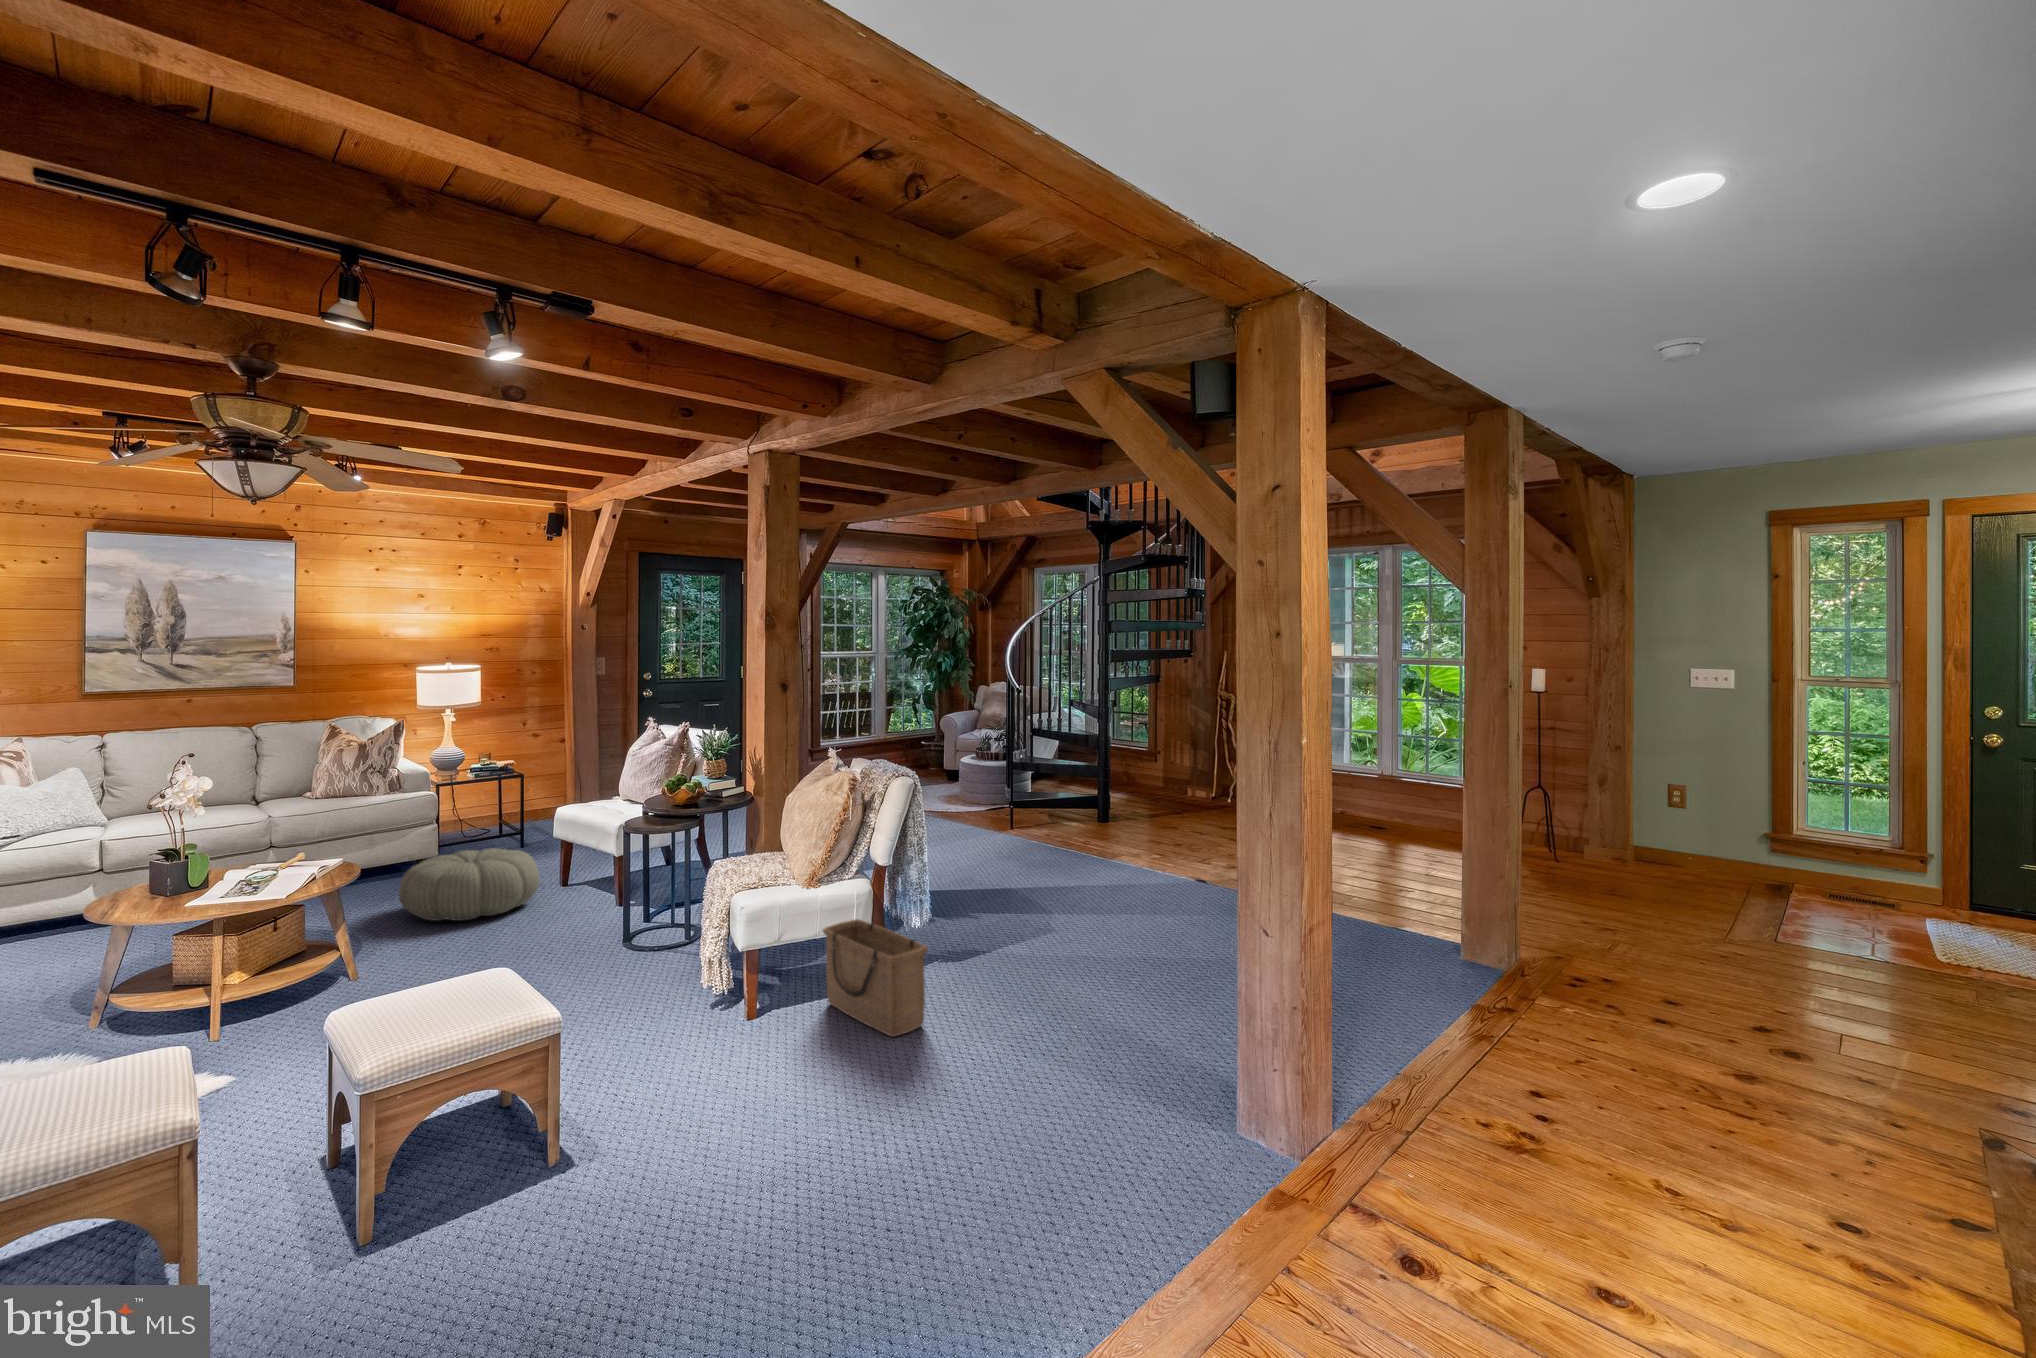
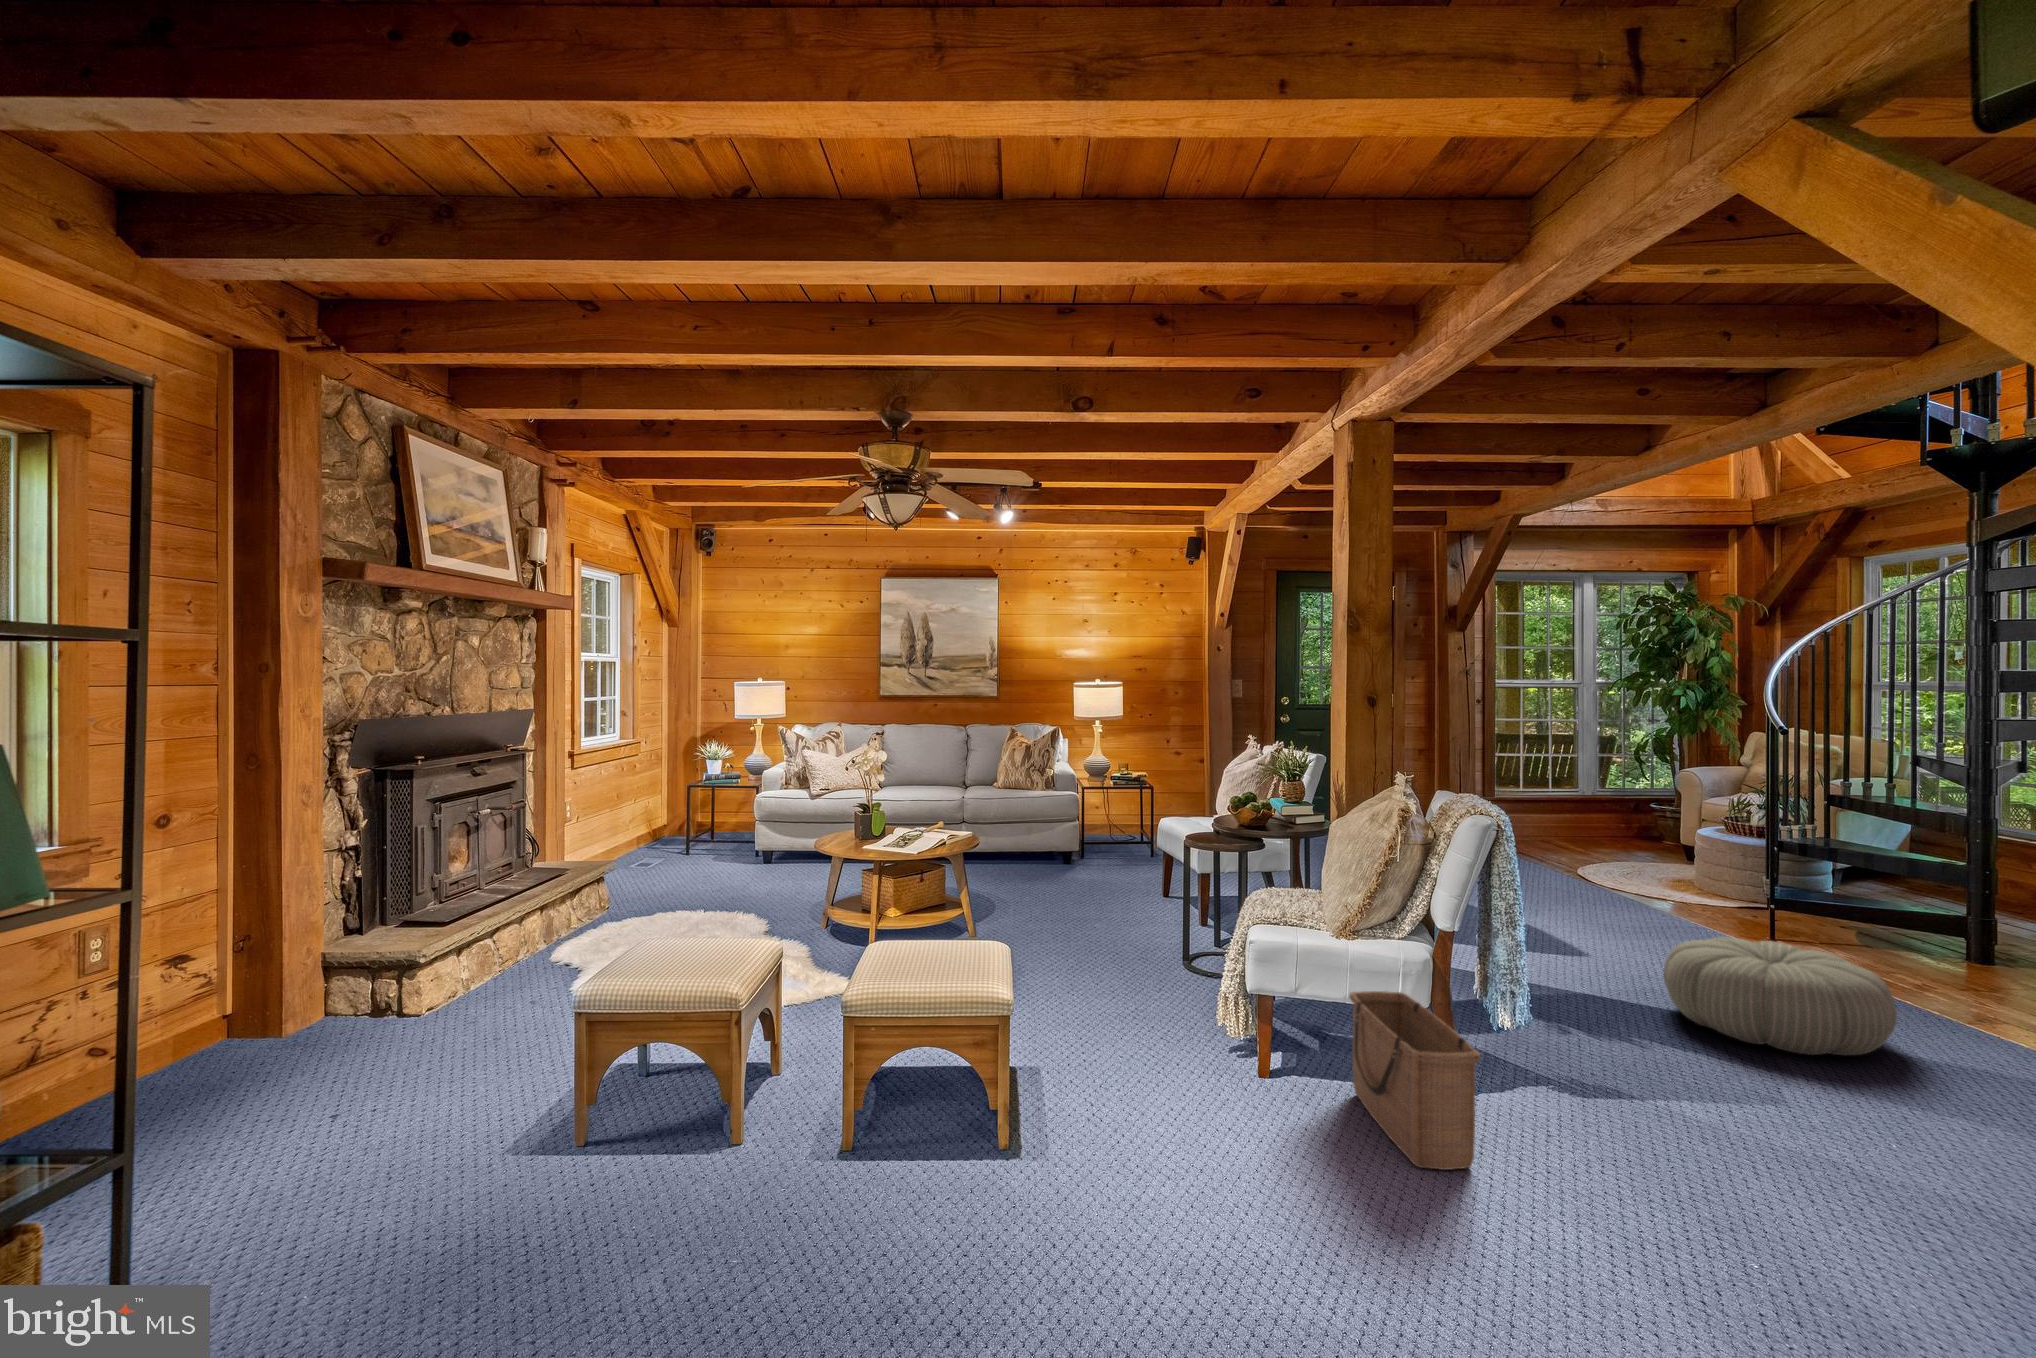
pouf: present [399,848,540,921] -> present [1664,937,1897,1055]

